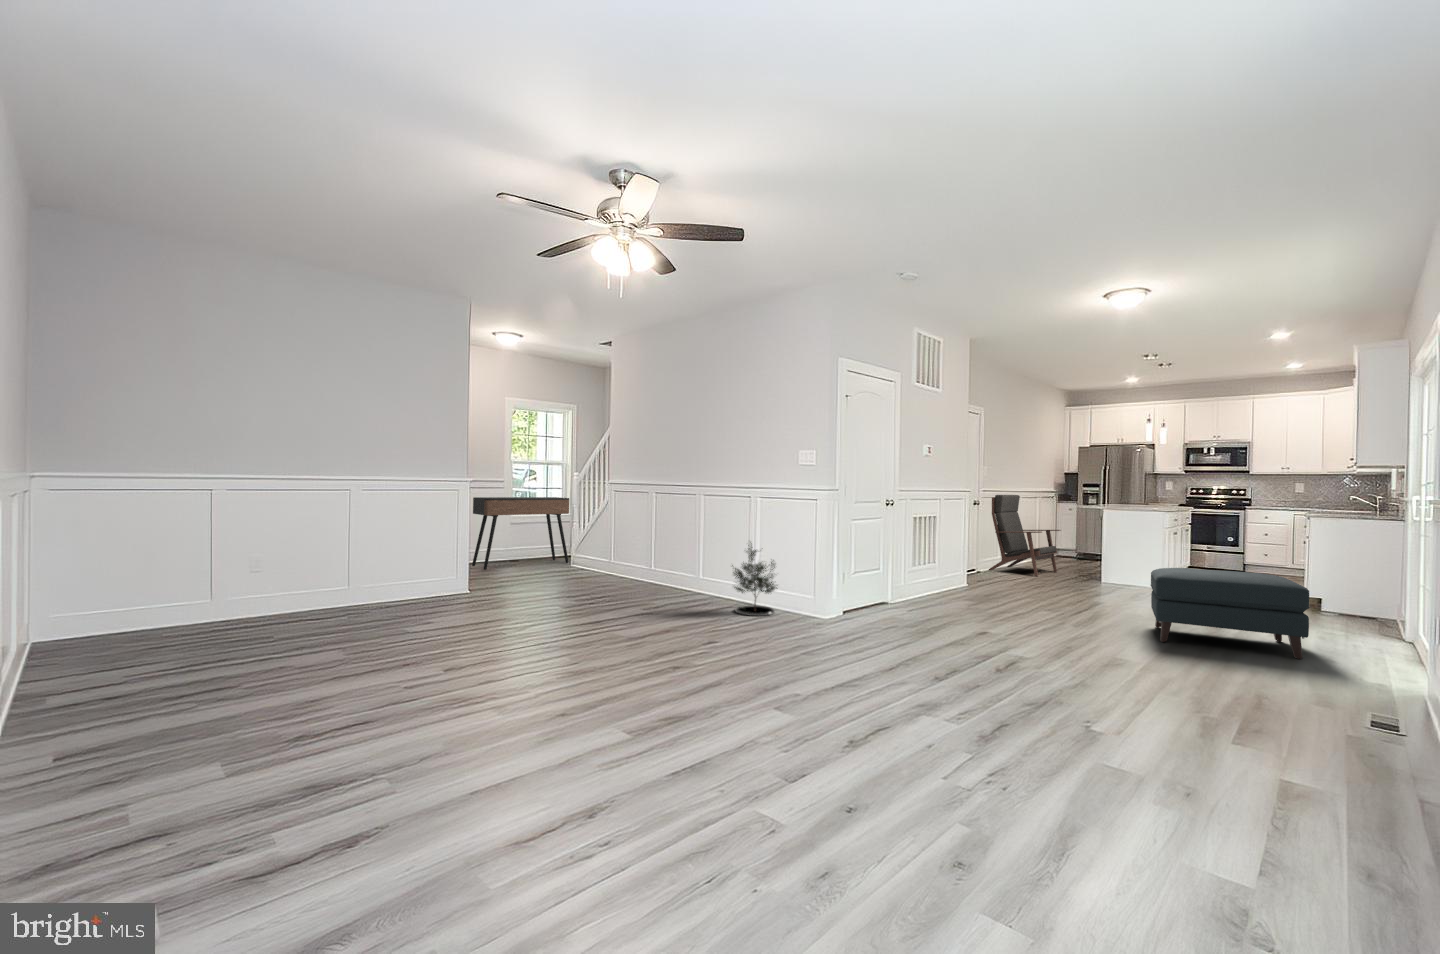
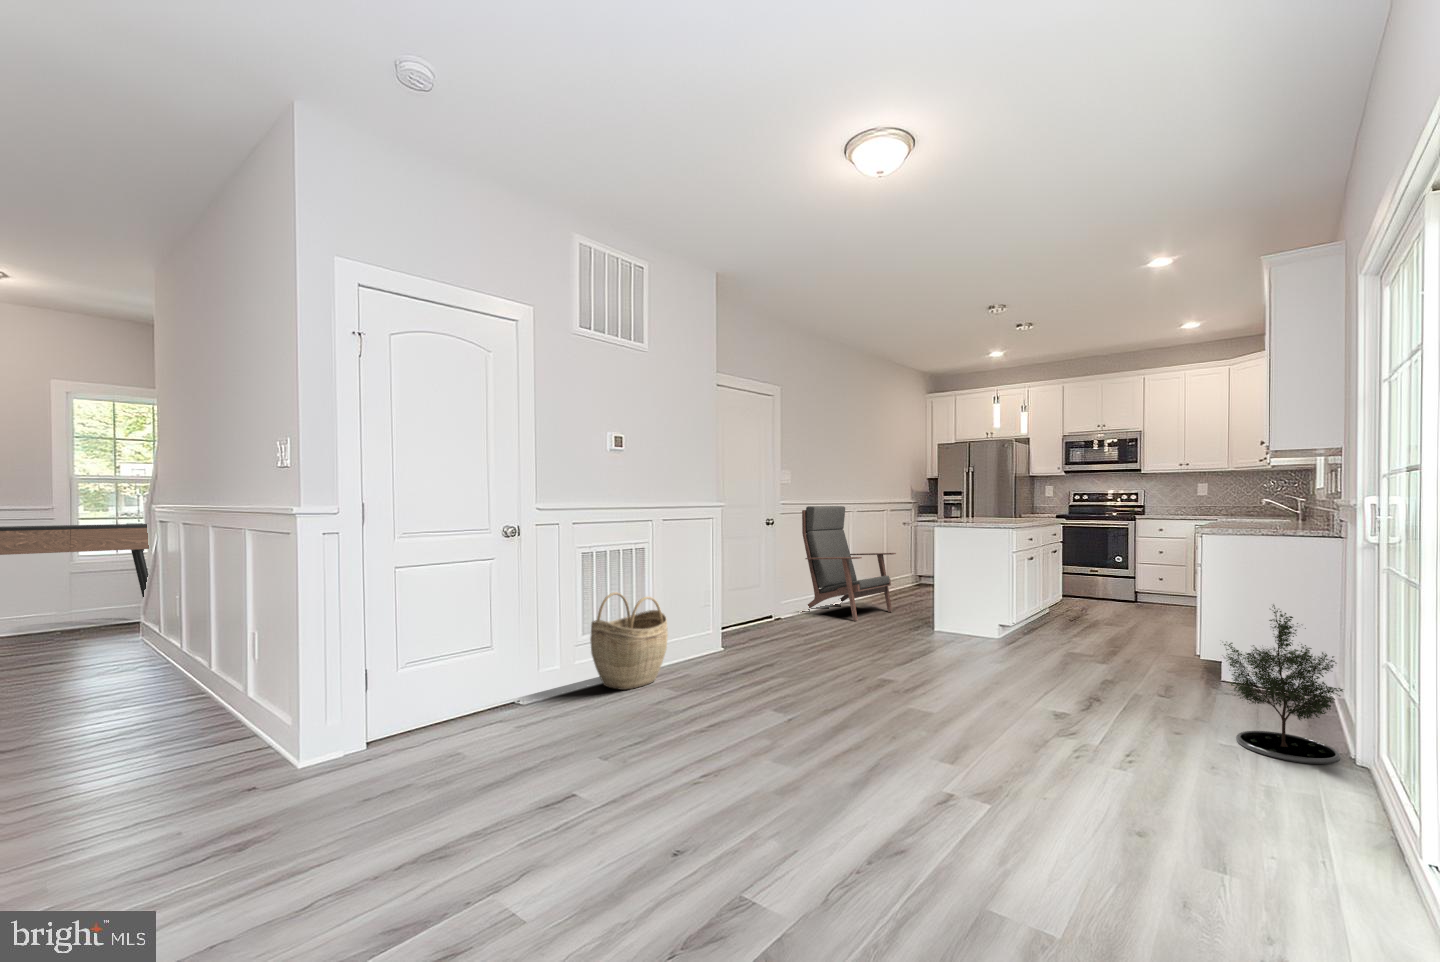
potted tree: present [732,542,777,616] -> present [1224,605,1343,764]
woven basket: none [915,547,959,603] -> present [590,593,668,690]
ottoman: present [1151,568,1310,659] -> none [904,629,1173,830]

